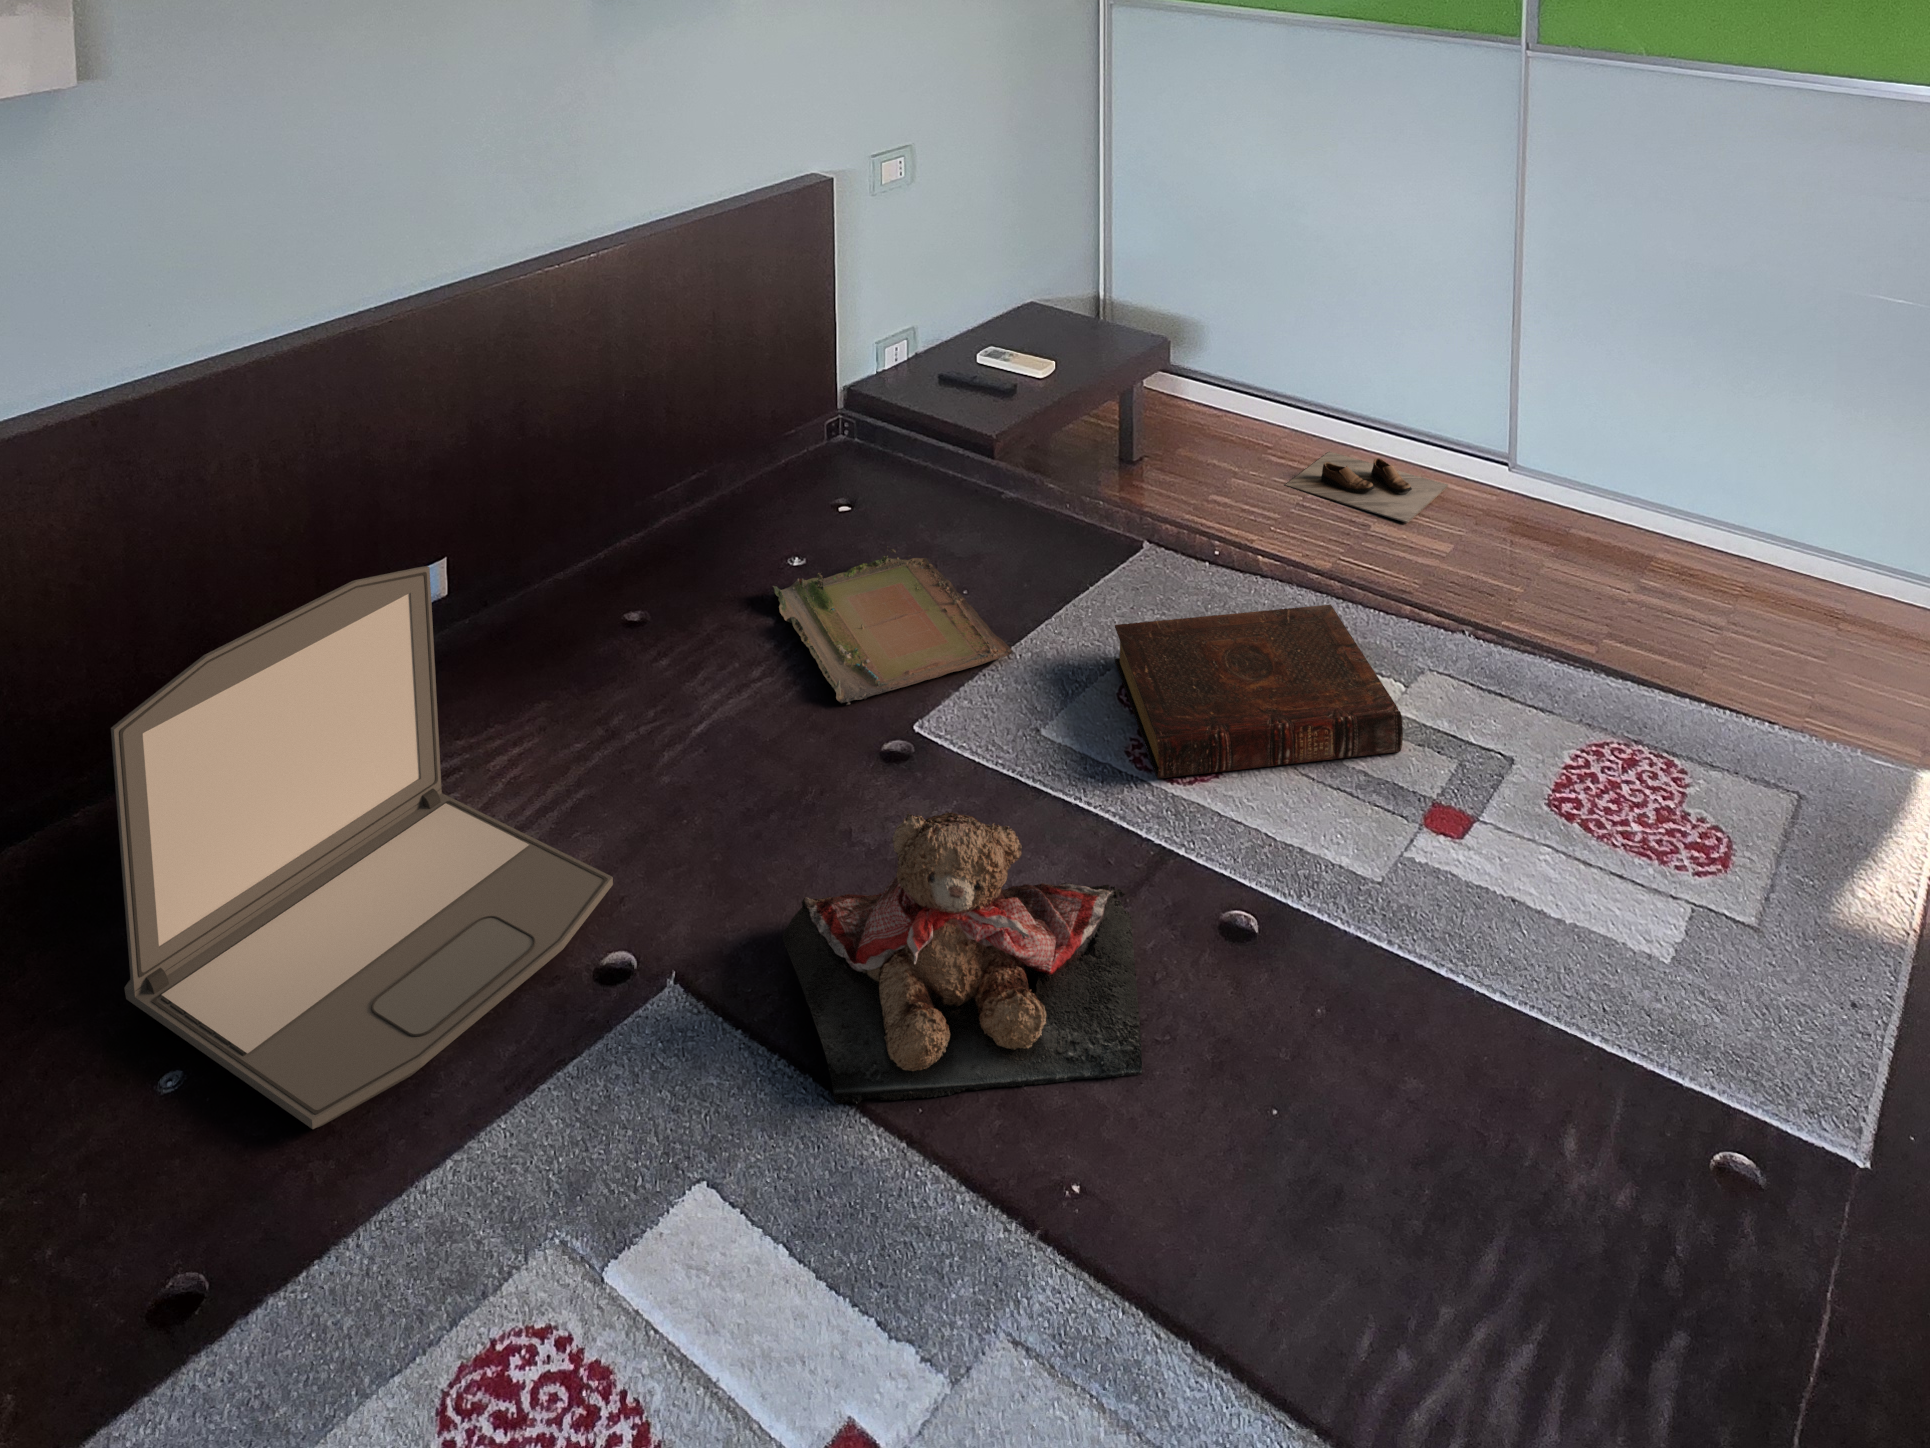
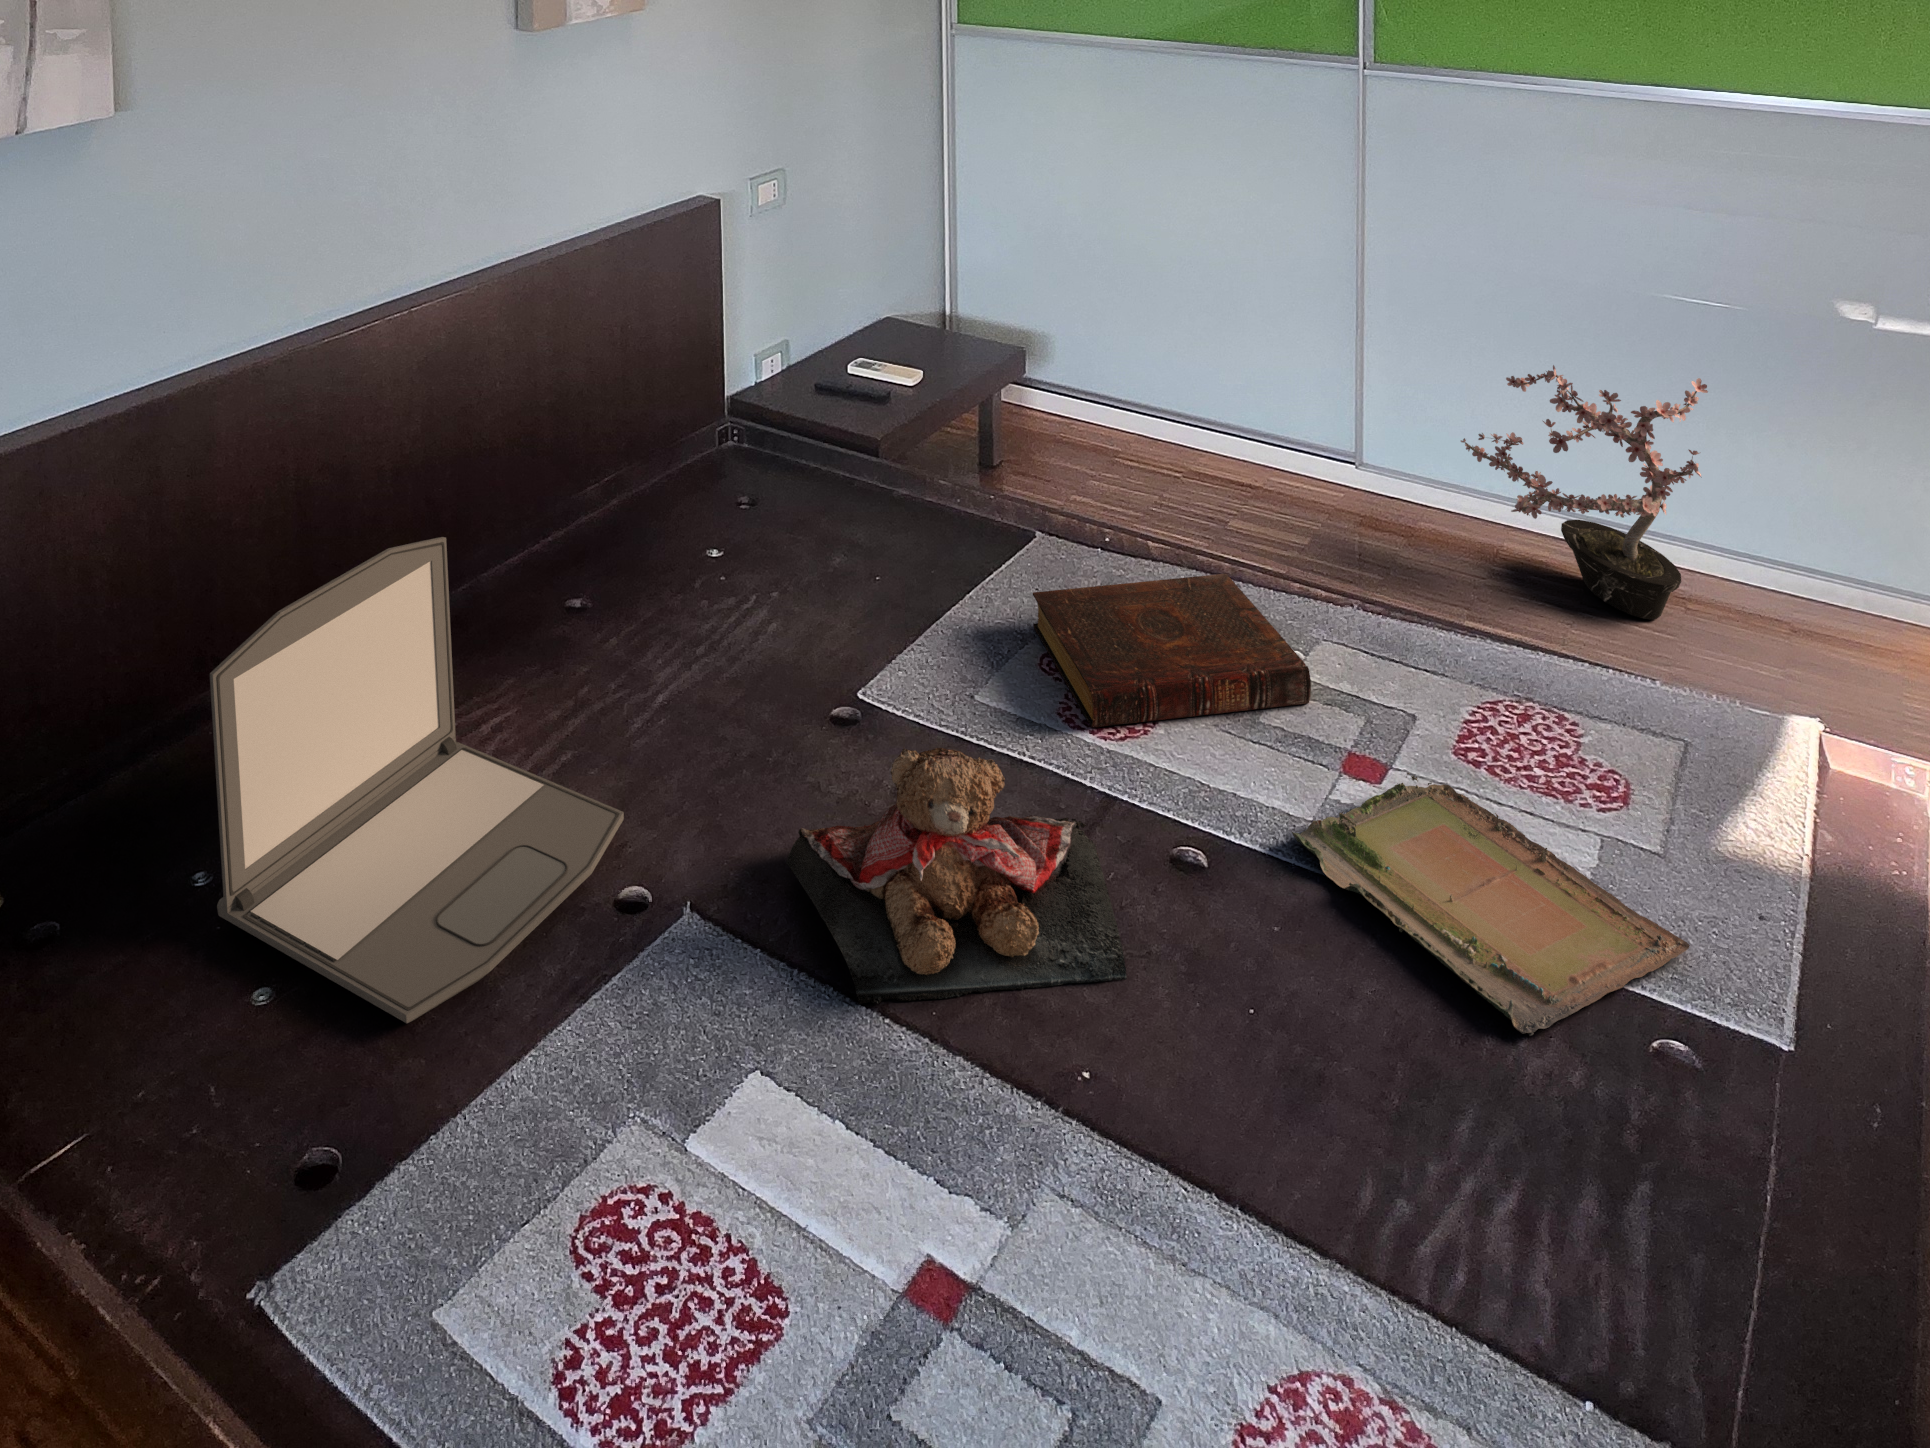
potted plant: none [1617,360,1892,648] -> present [1461,365,1708,620]
shoe: present [1285,451,1448,523] -> none [1136,444,1289,509]
tray: present [773,546,1013,705] -> present [1292,773,1690,1036]

